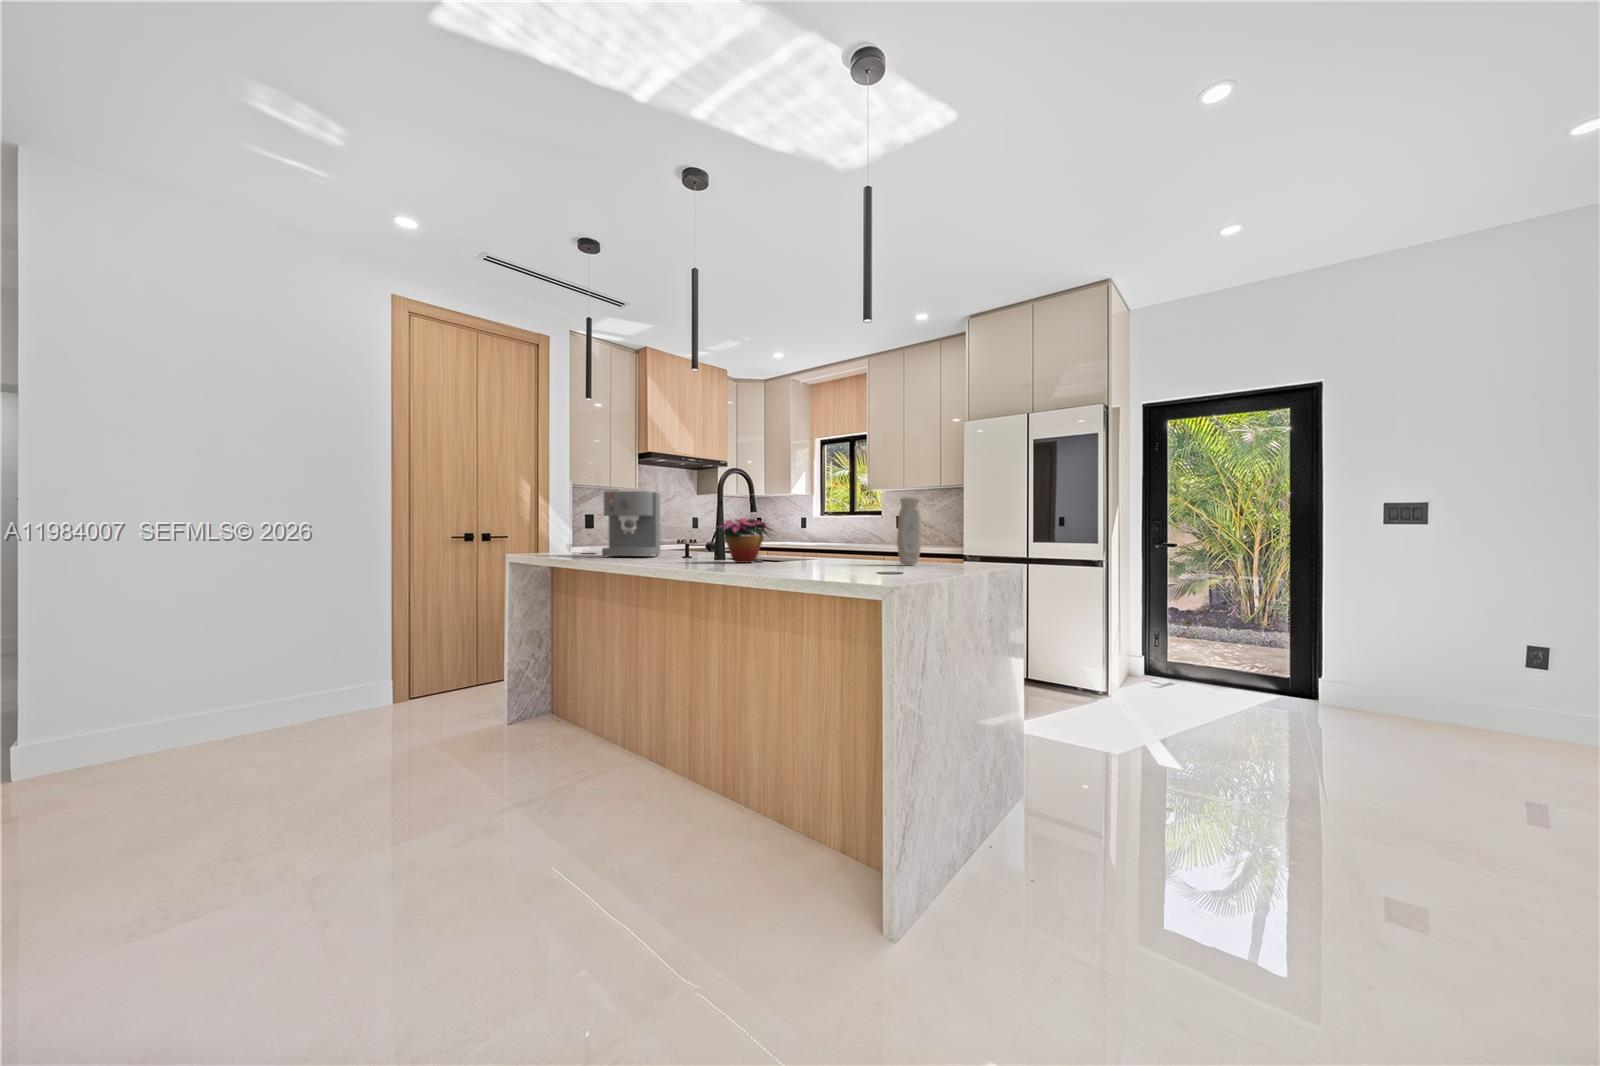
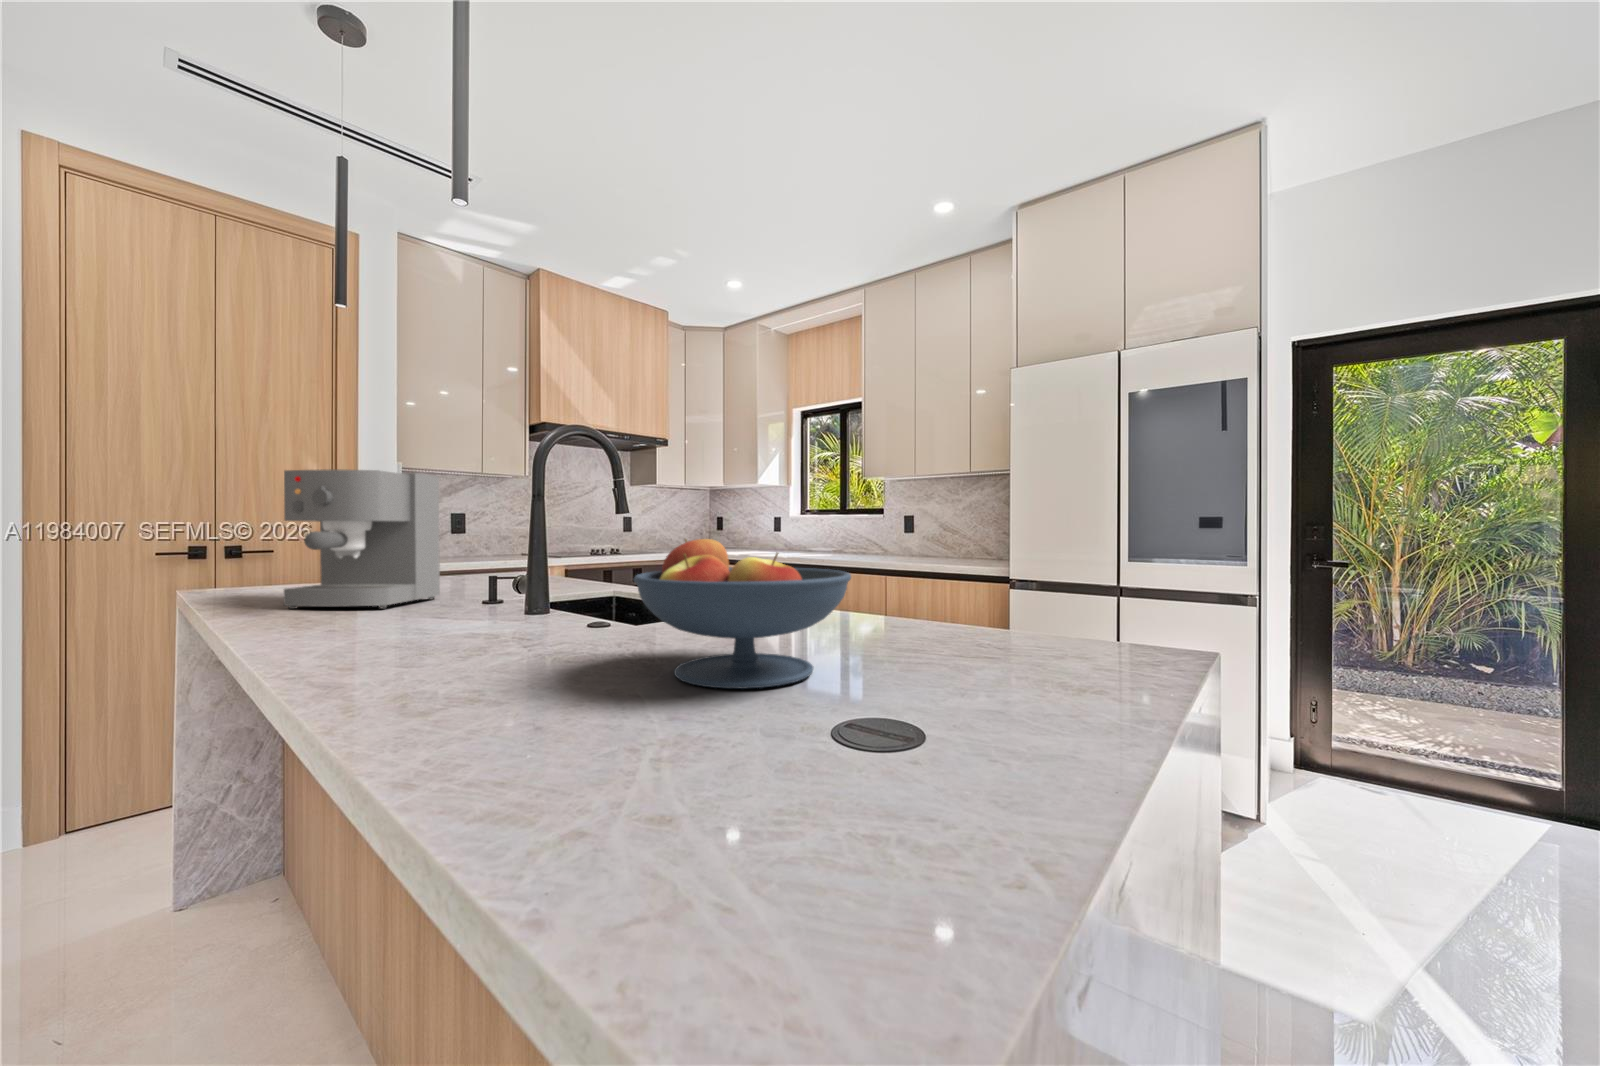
vase: present [897,497,921,565] -> none [904,479,965,658]
flower arrangement: present [720,518,774,563] -> none [434,530,614,645]
fruit bowl: none [803,519,879,567] -> present [633,539,851,689]

